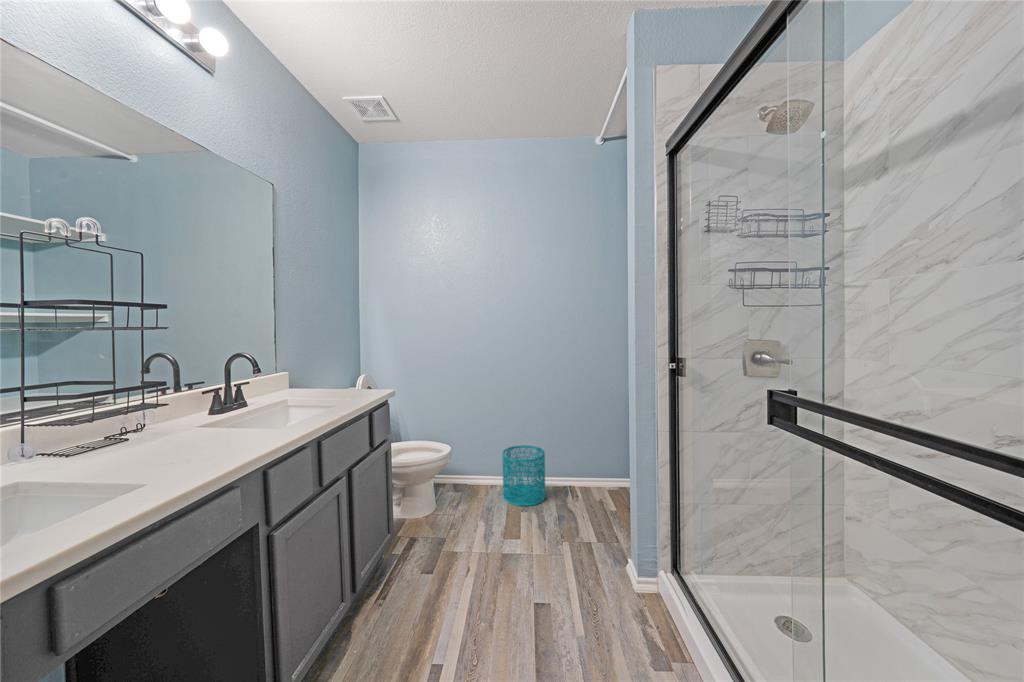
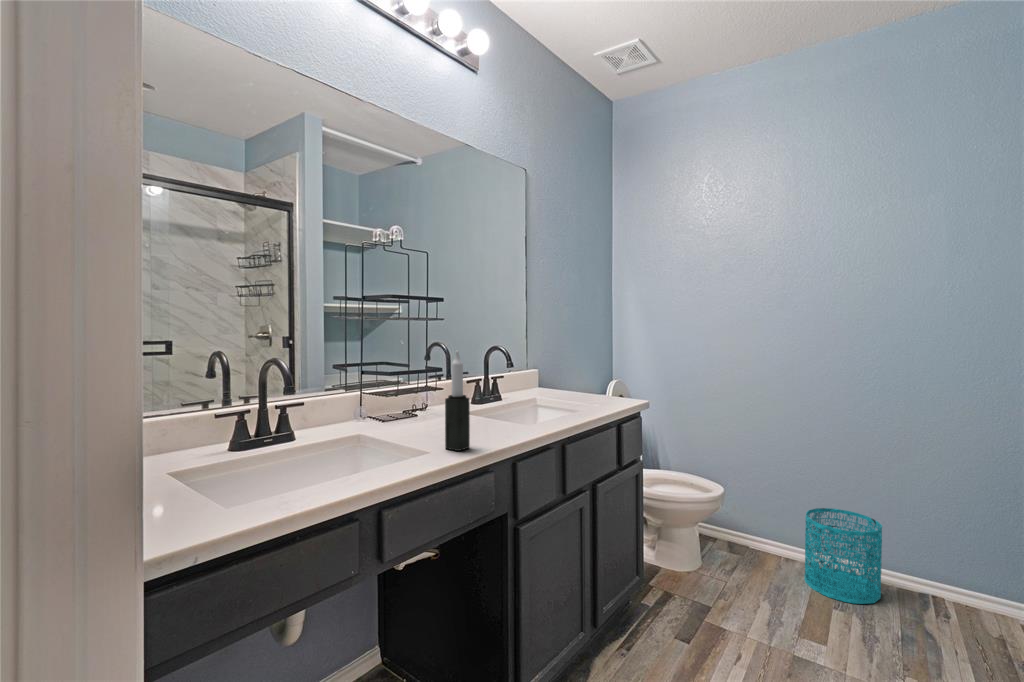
candle: none [166,366,204,478] -> present [445,351,470,451]

